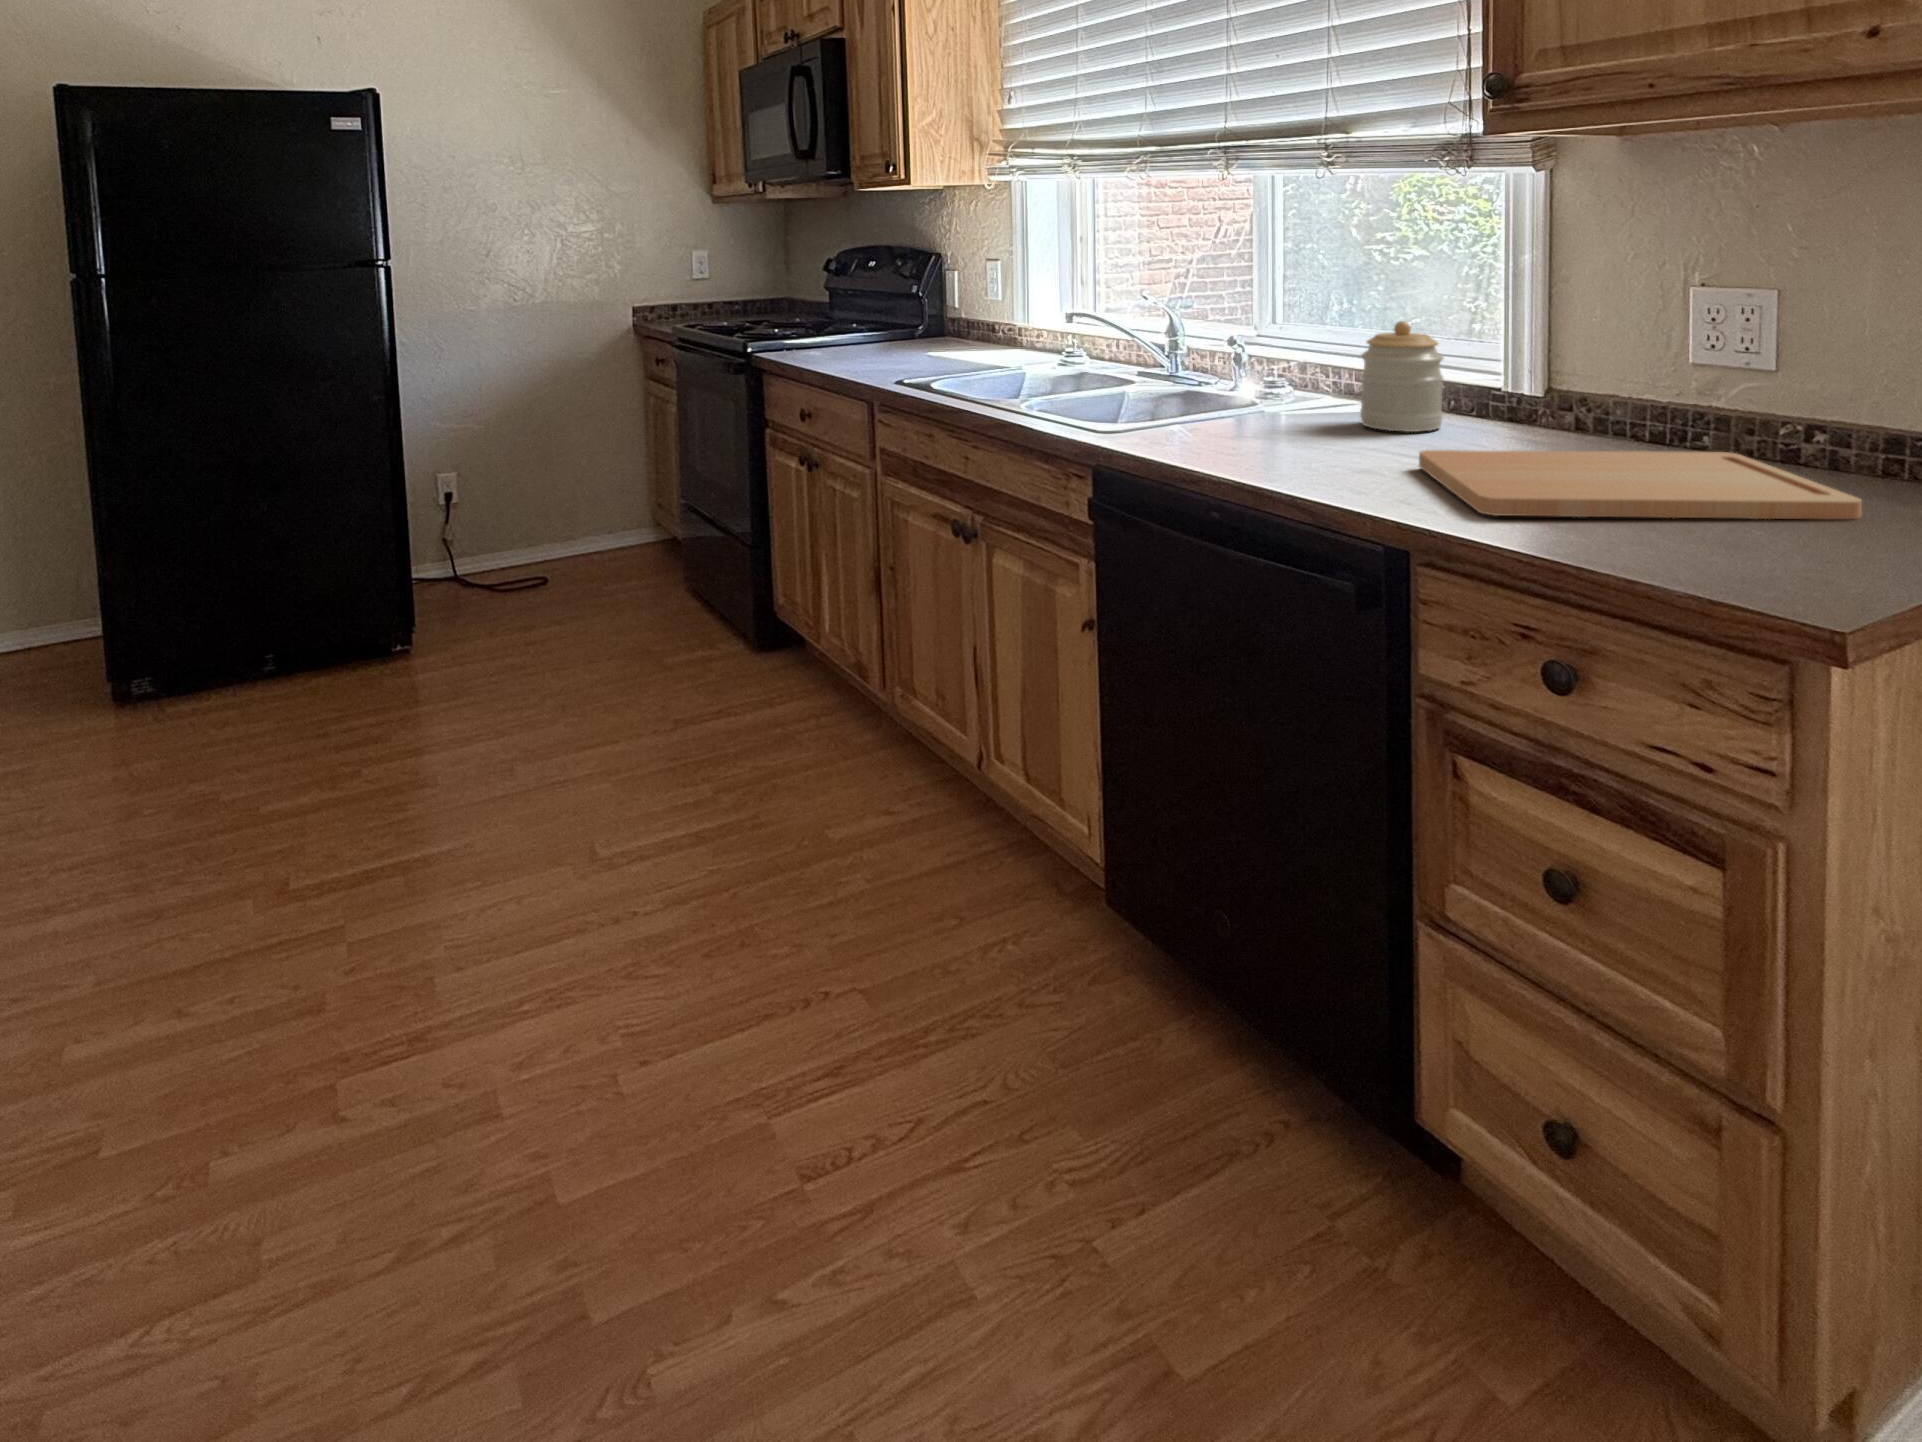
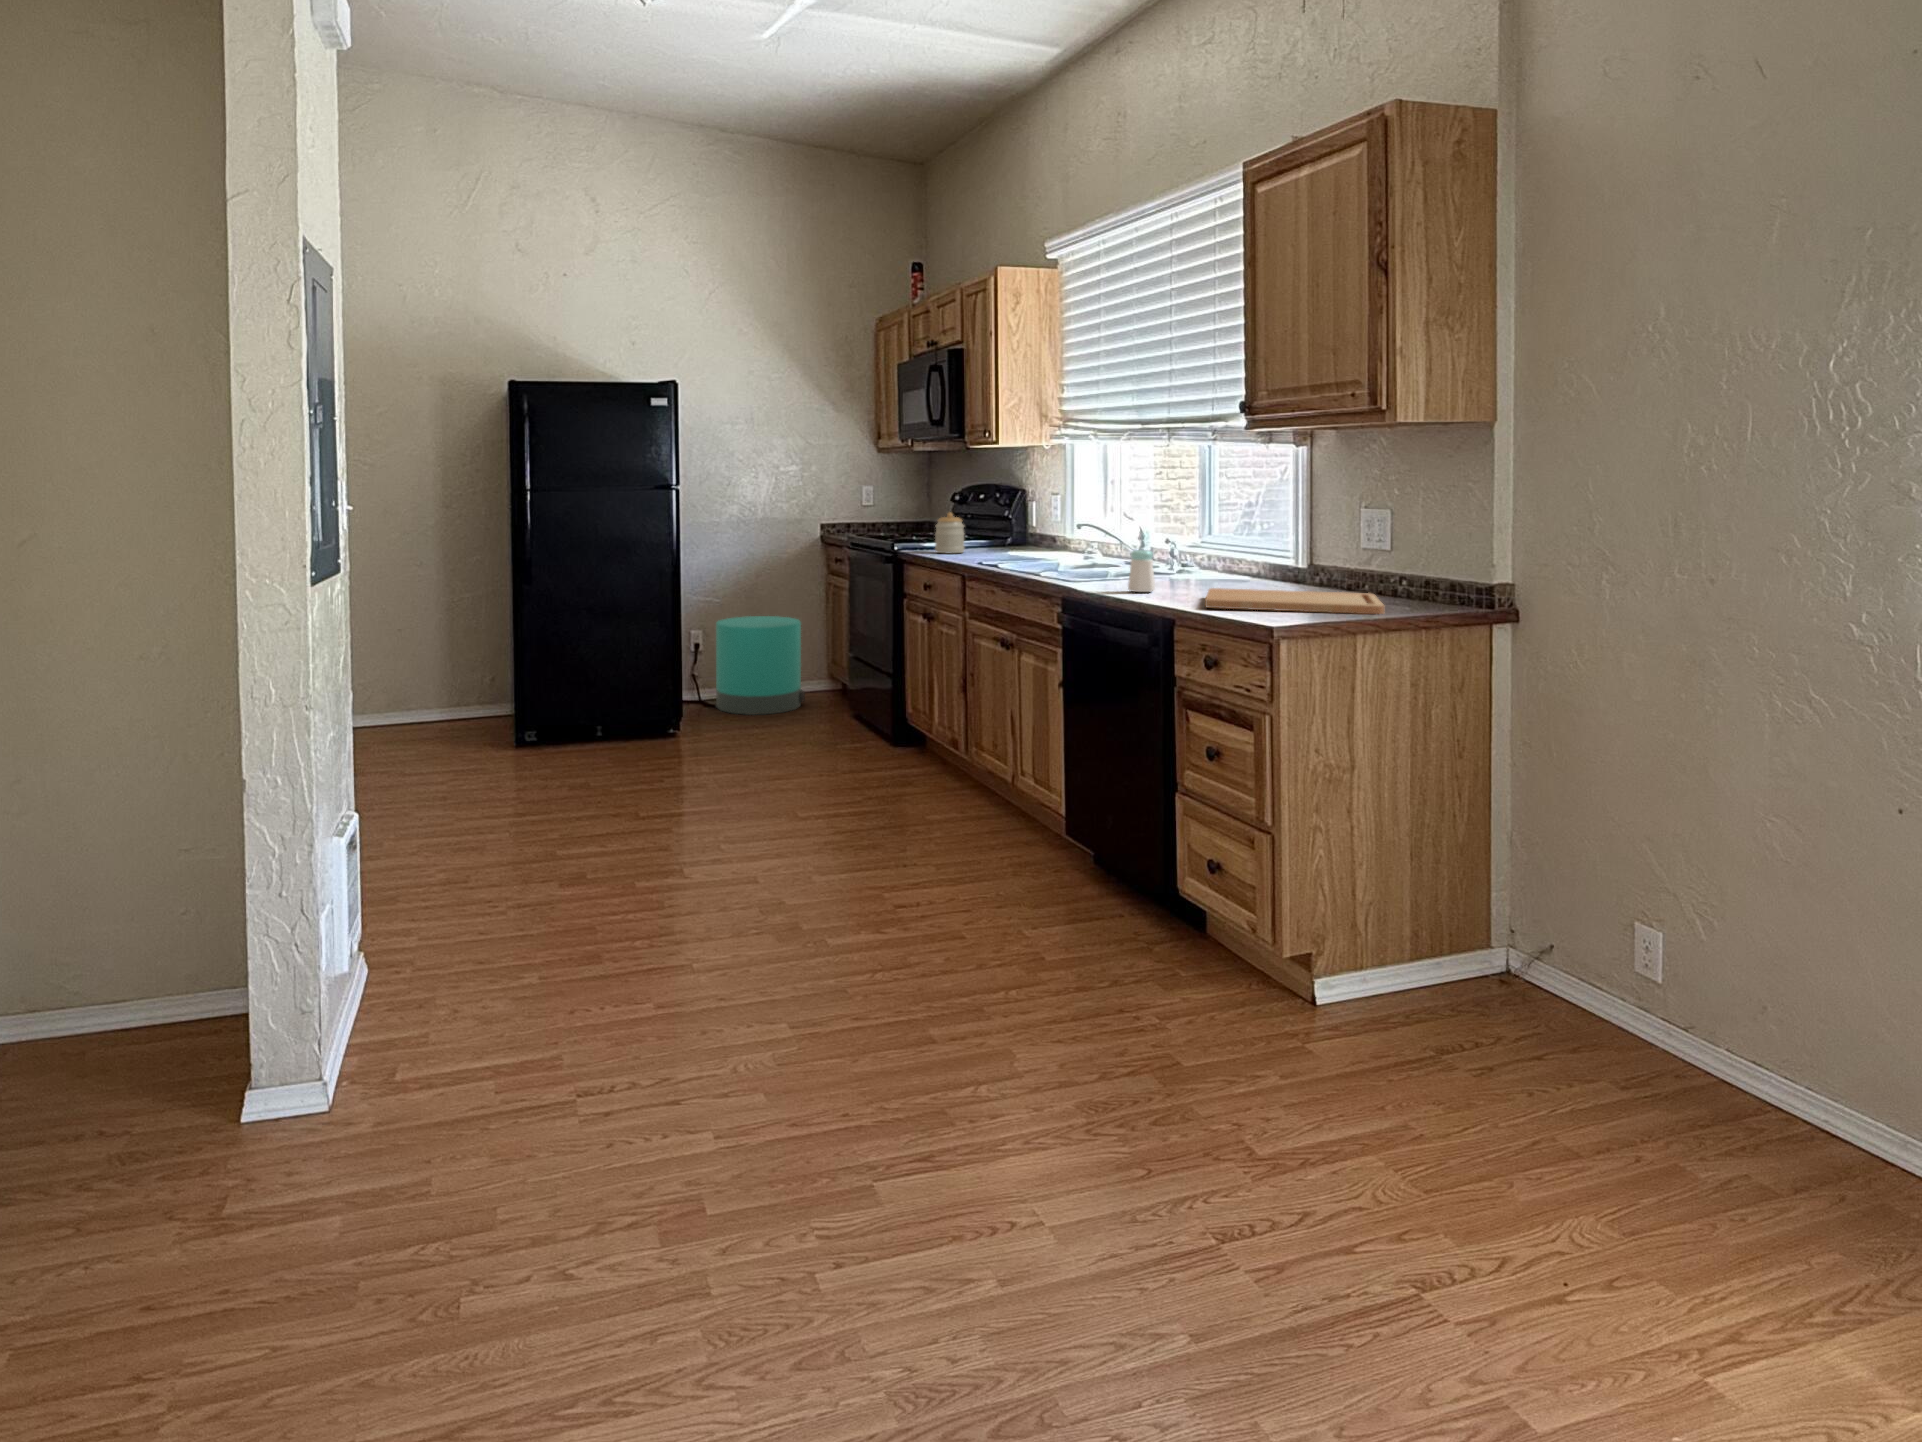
jar: present [1360,321,1443,432] -> present [935,513,965,553]
salt shaker: none [1242,374,1290,457] -> present [1128,550,1155,592]
trash can: none [470,446,615,603] -> present [716,616,805,715]

